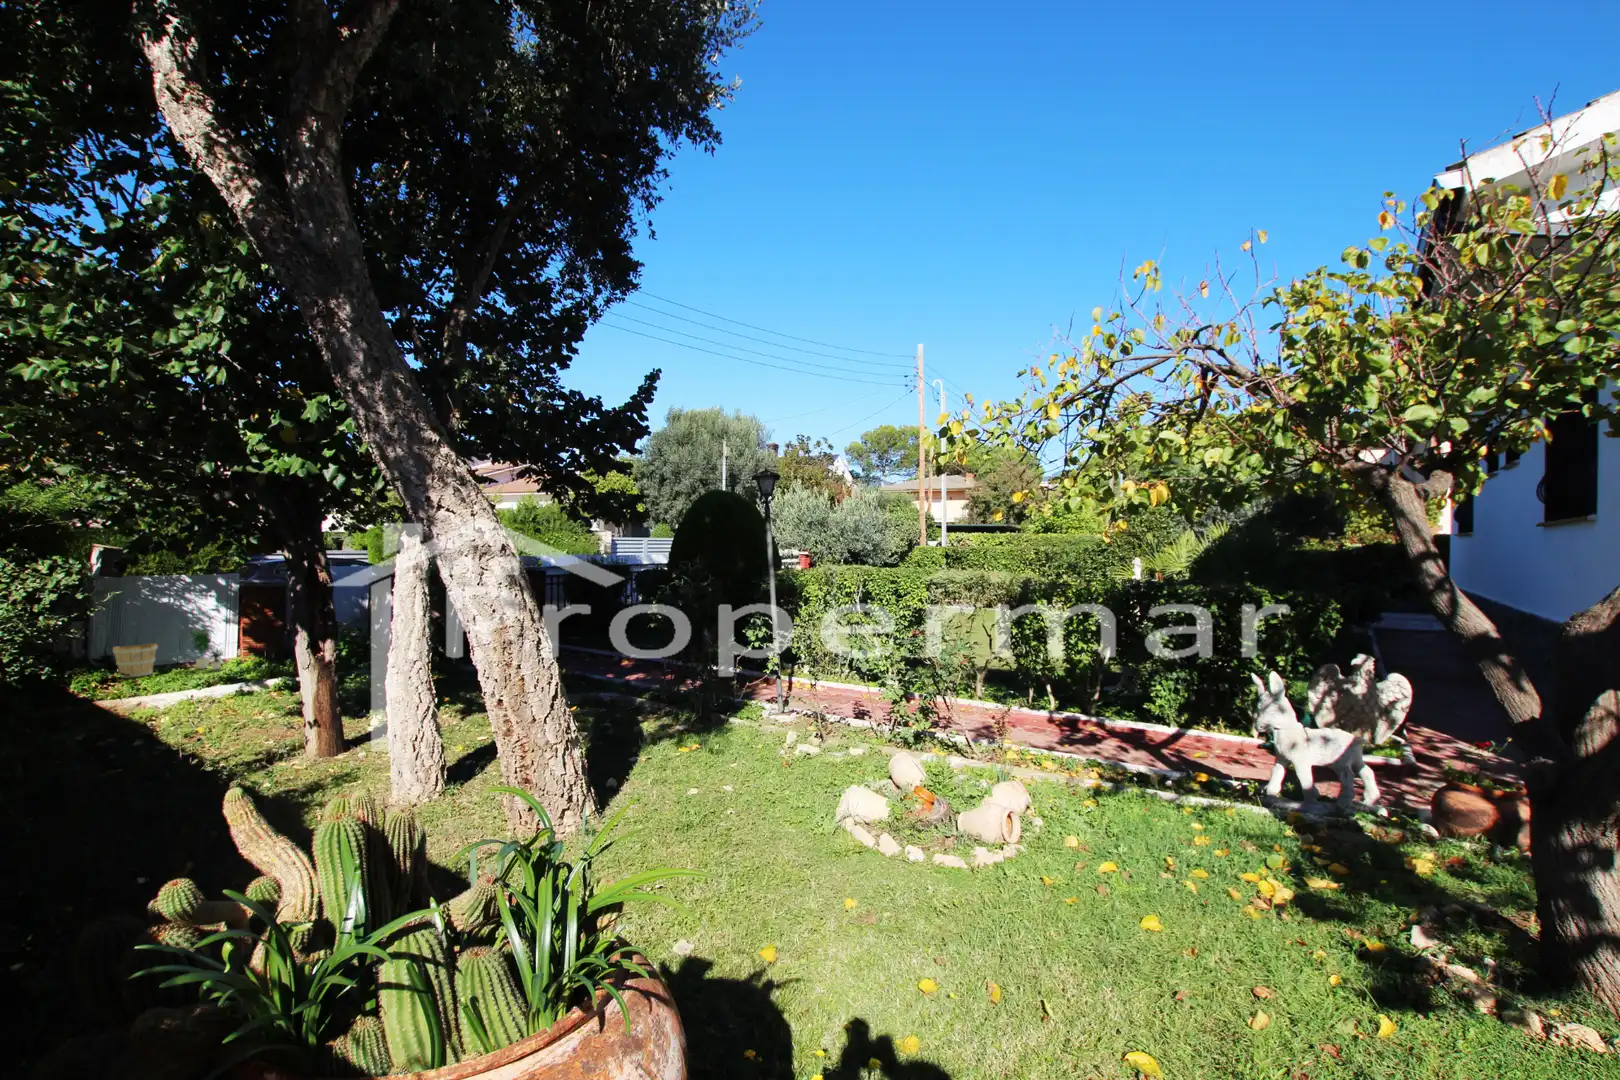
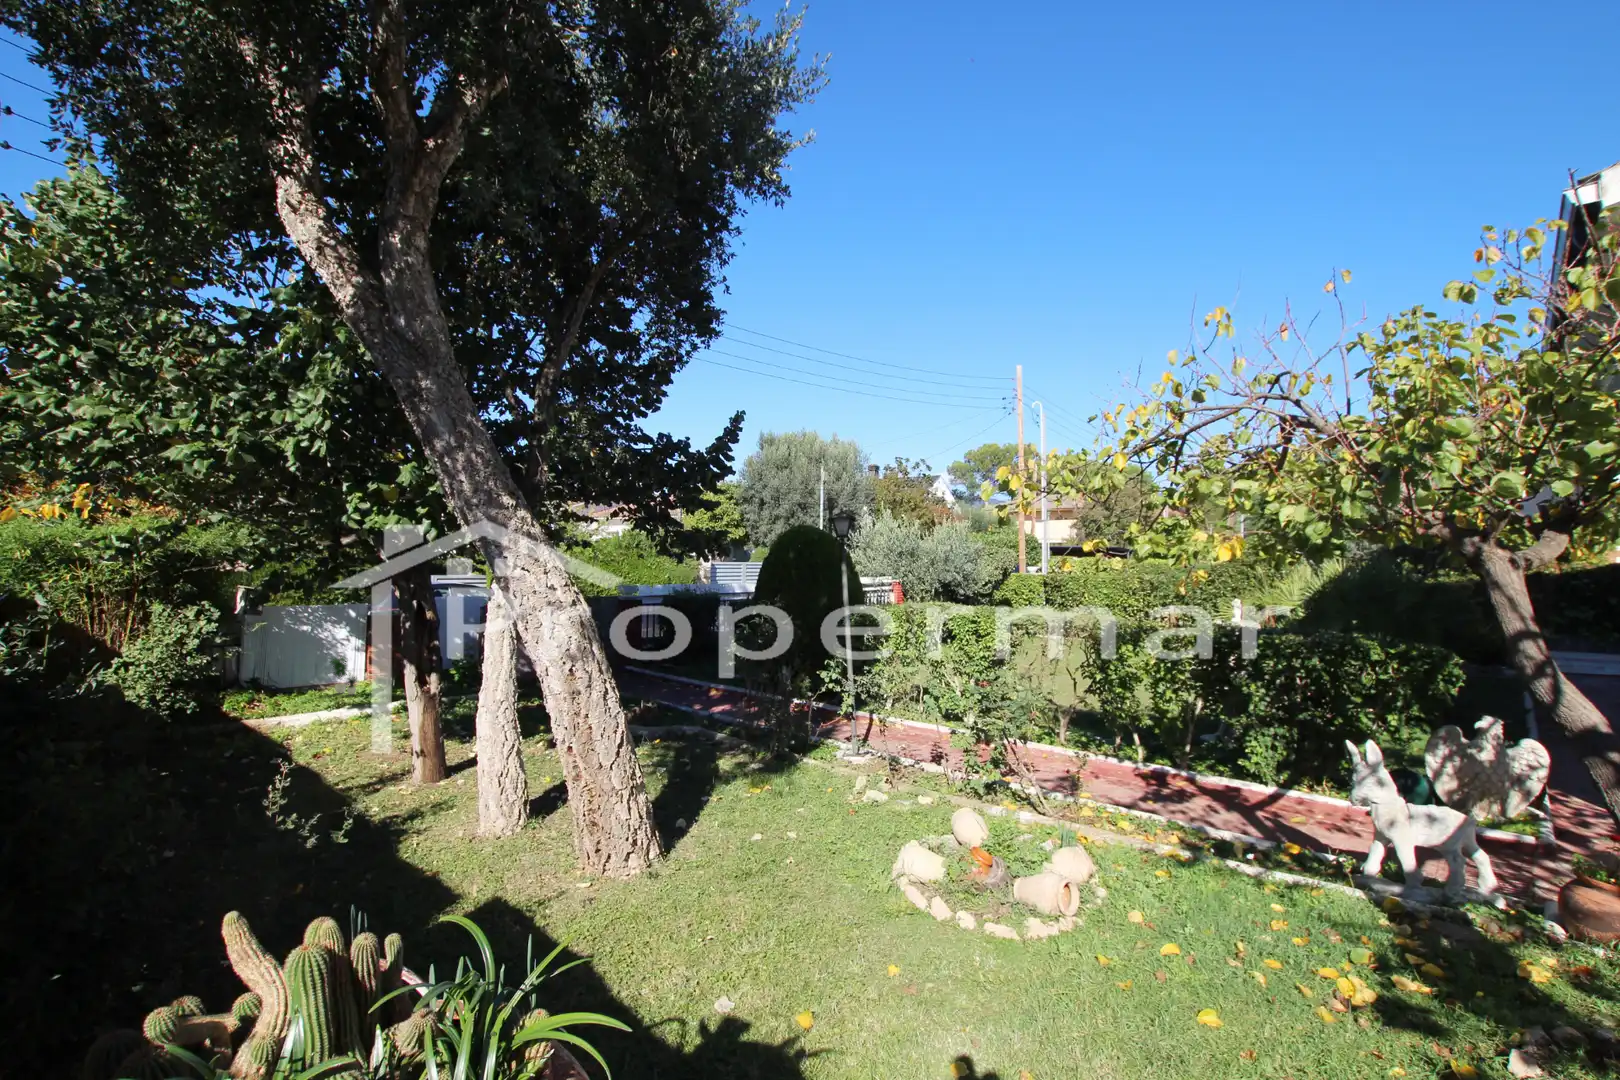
wooden bucket: present [113,643,157,678] -> none [266,670,303,701]

